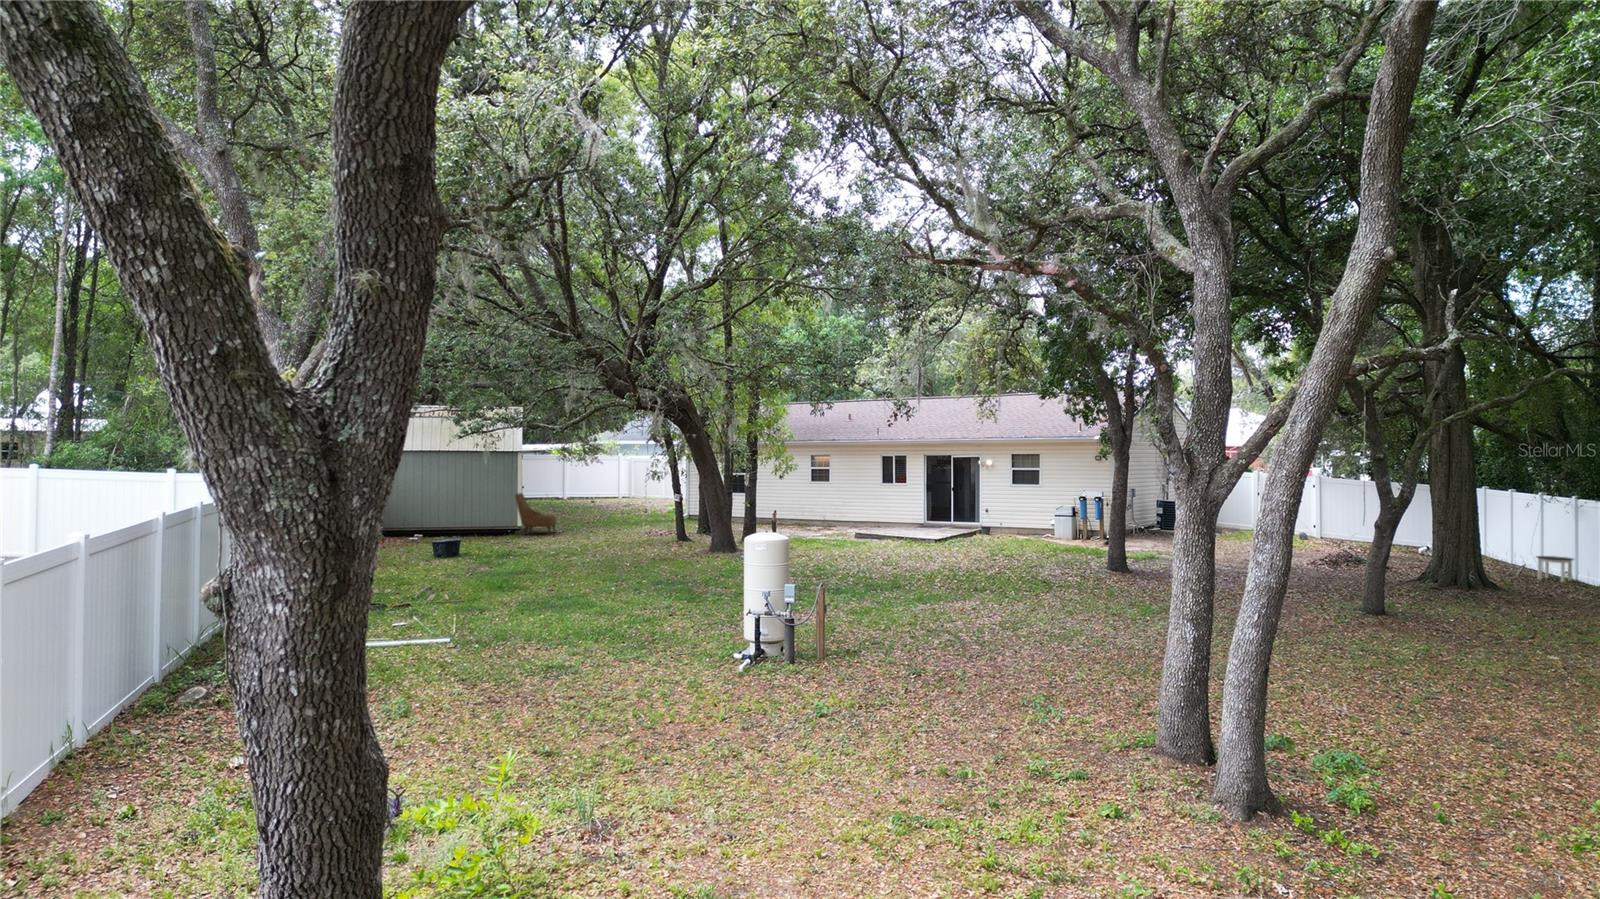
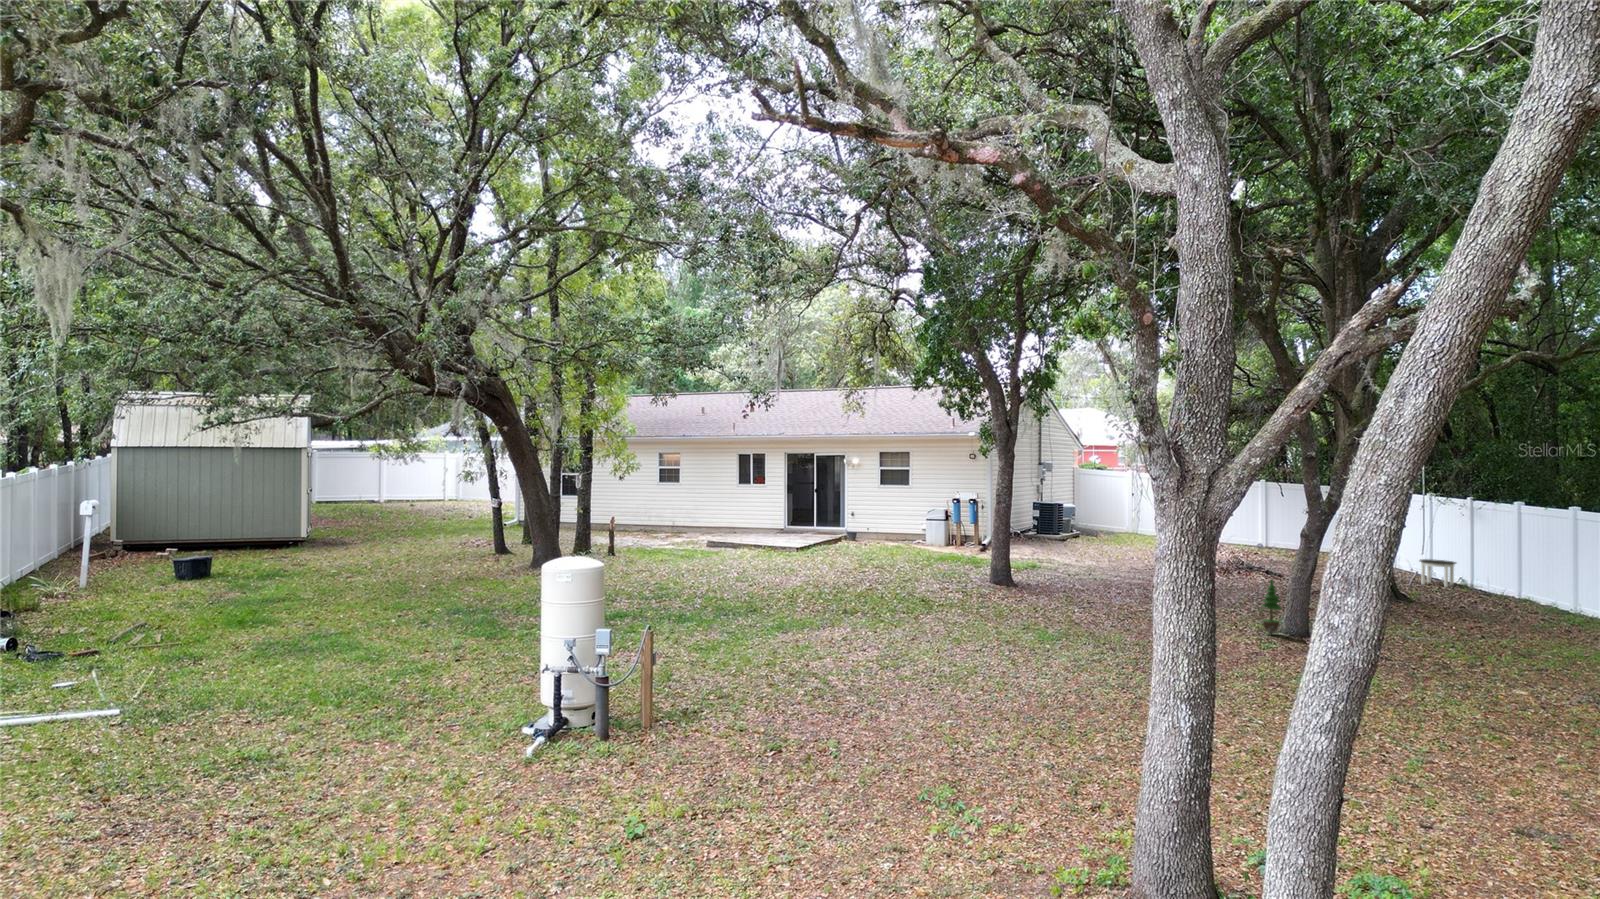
chair: present [515,493,556,534] -> none [294,498,349,549]
potted tree: none [1348,565,1368,615] -> present [1261,580,1282,634]

